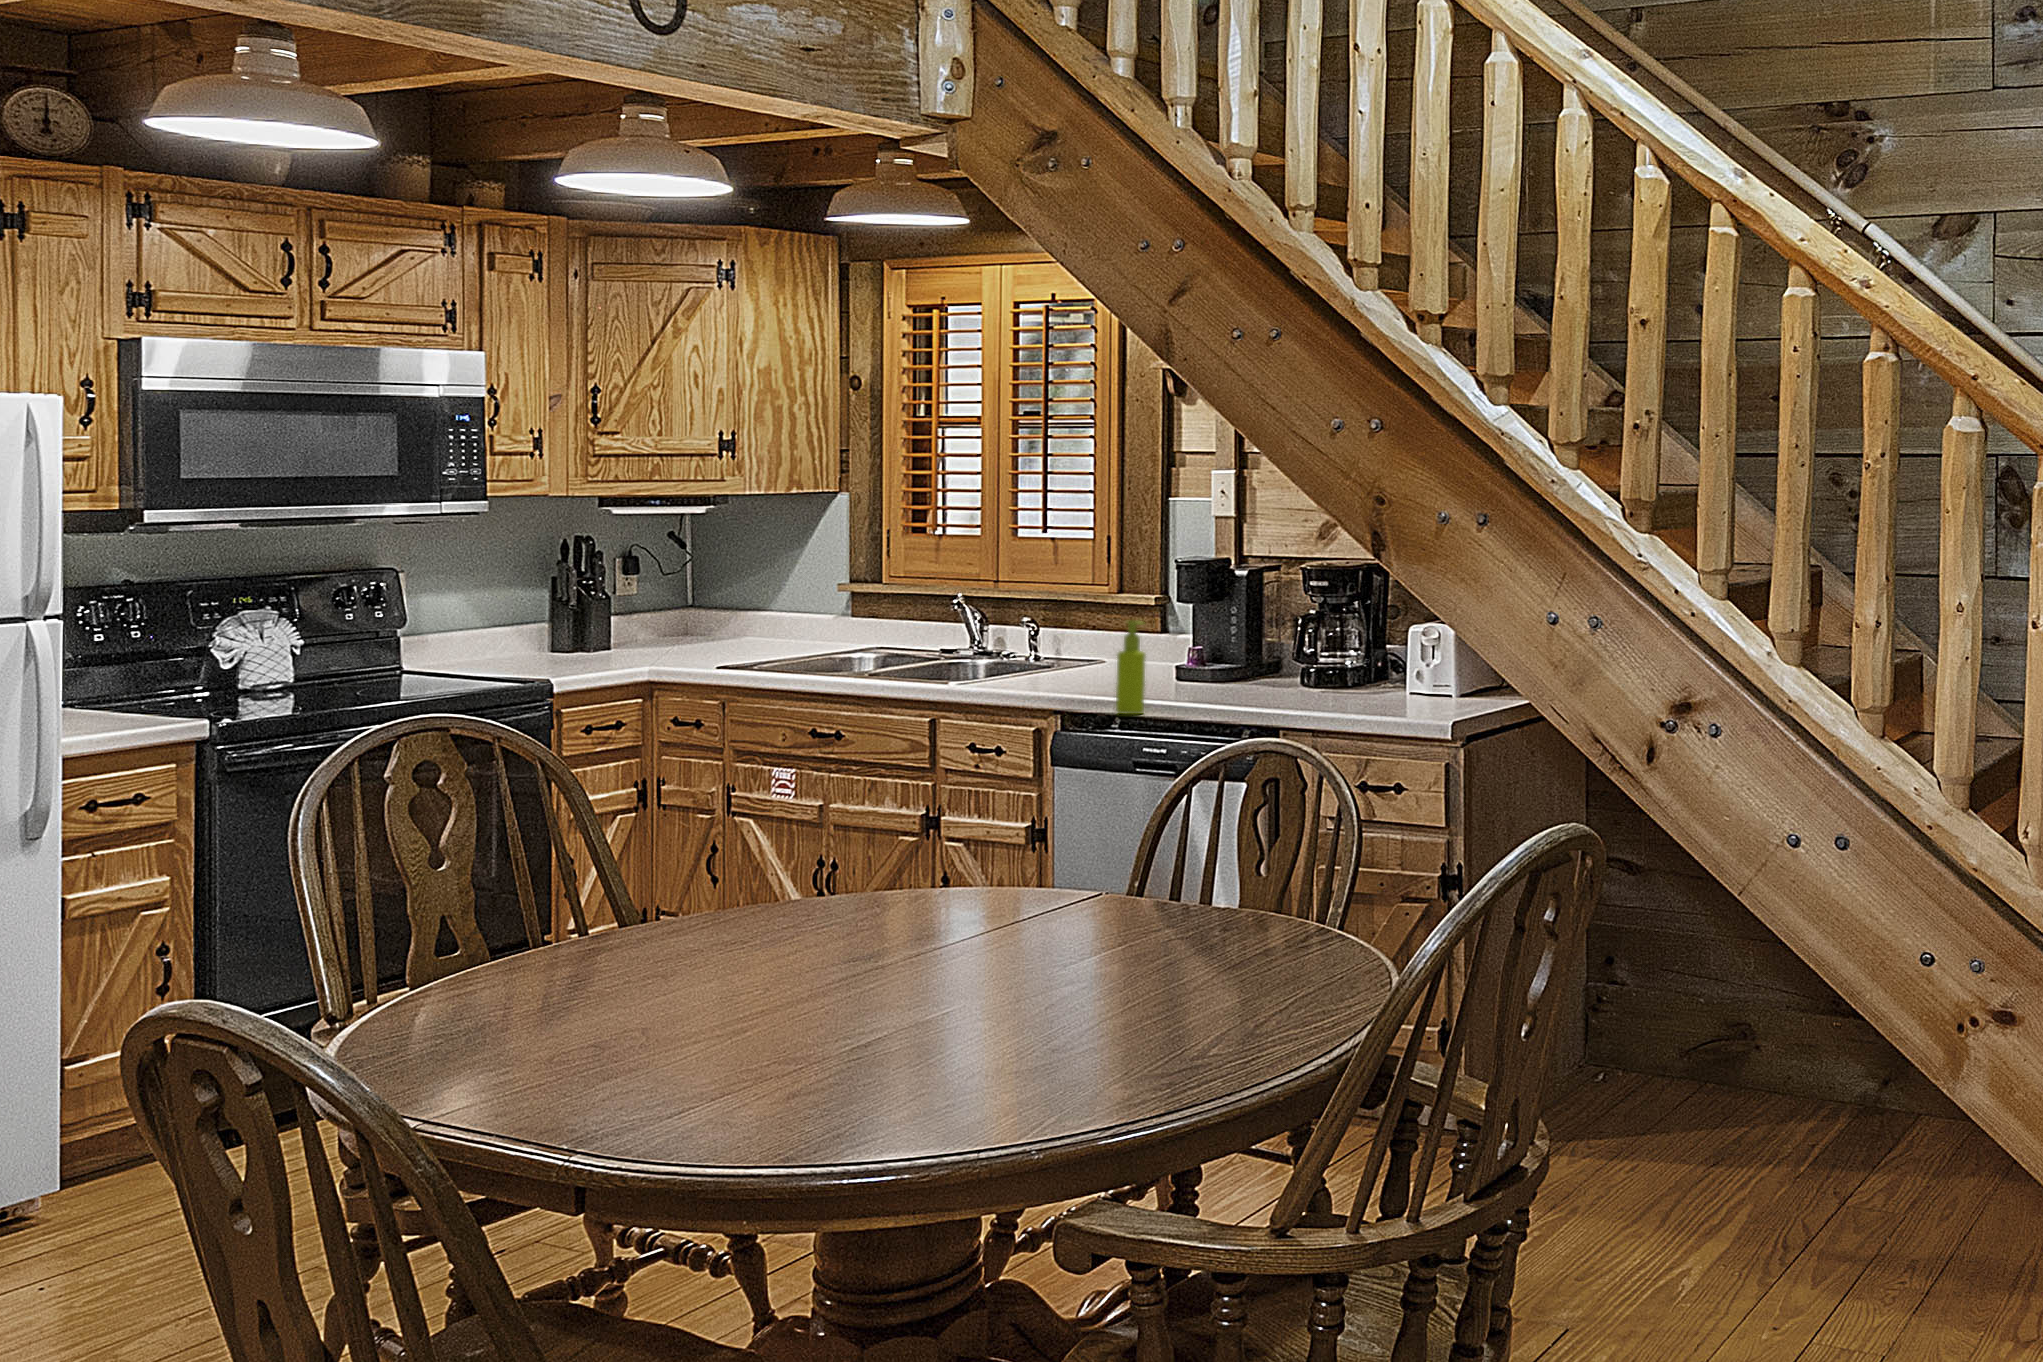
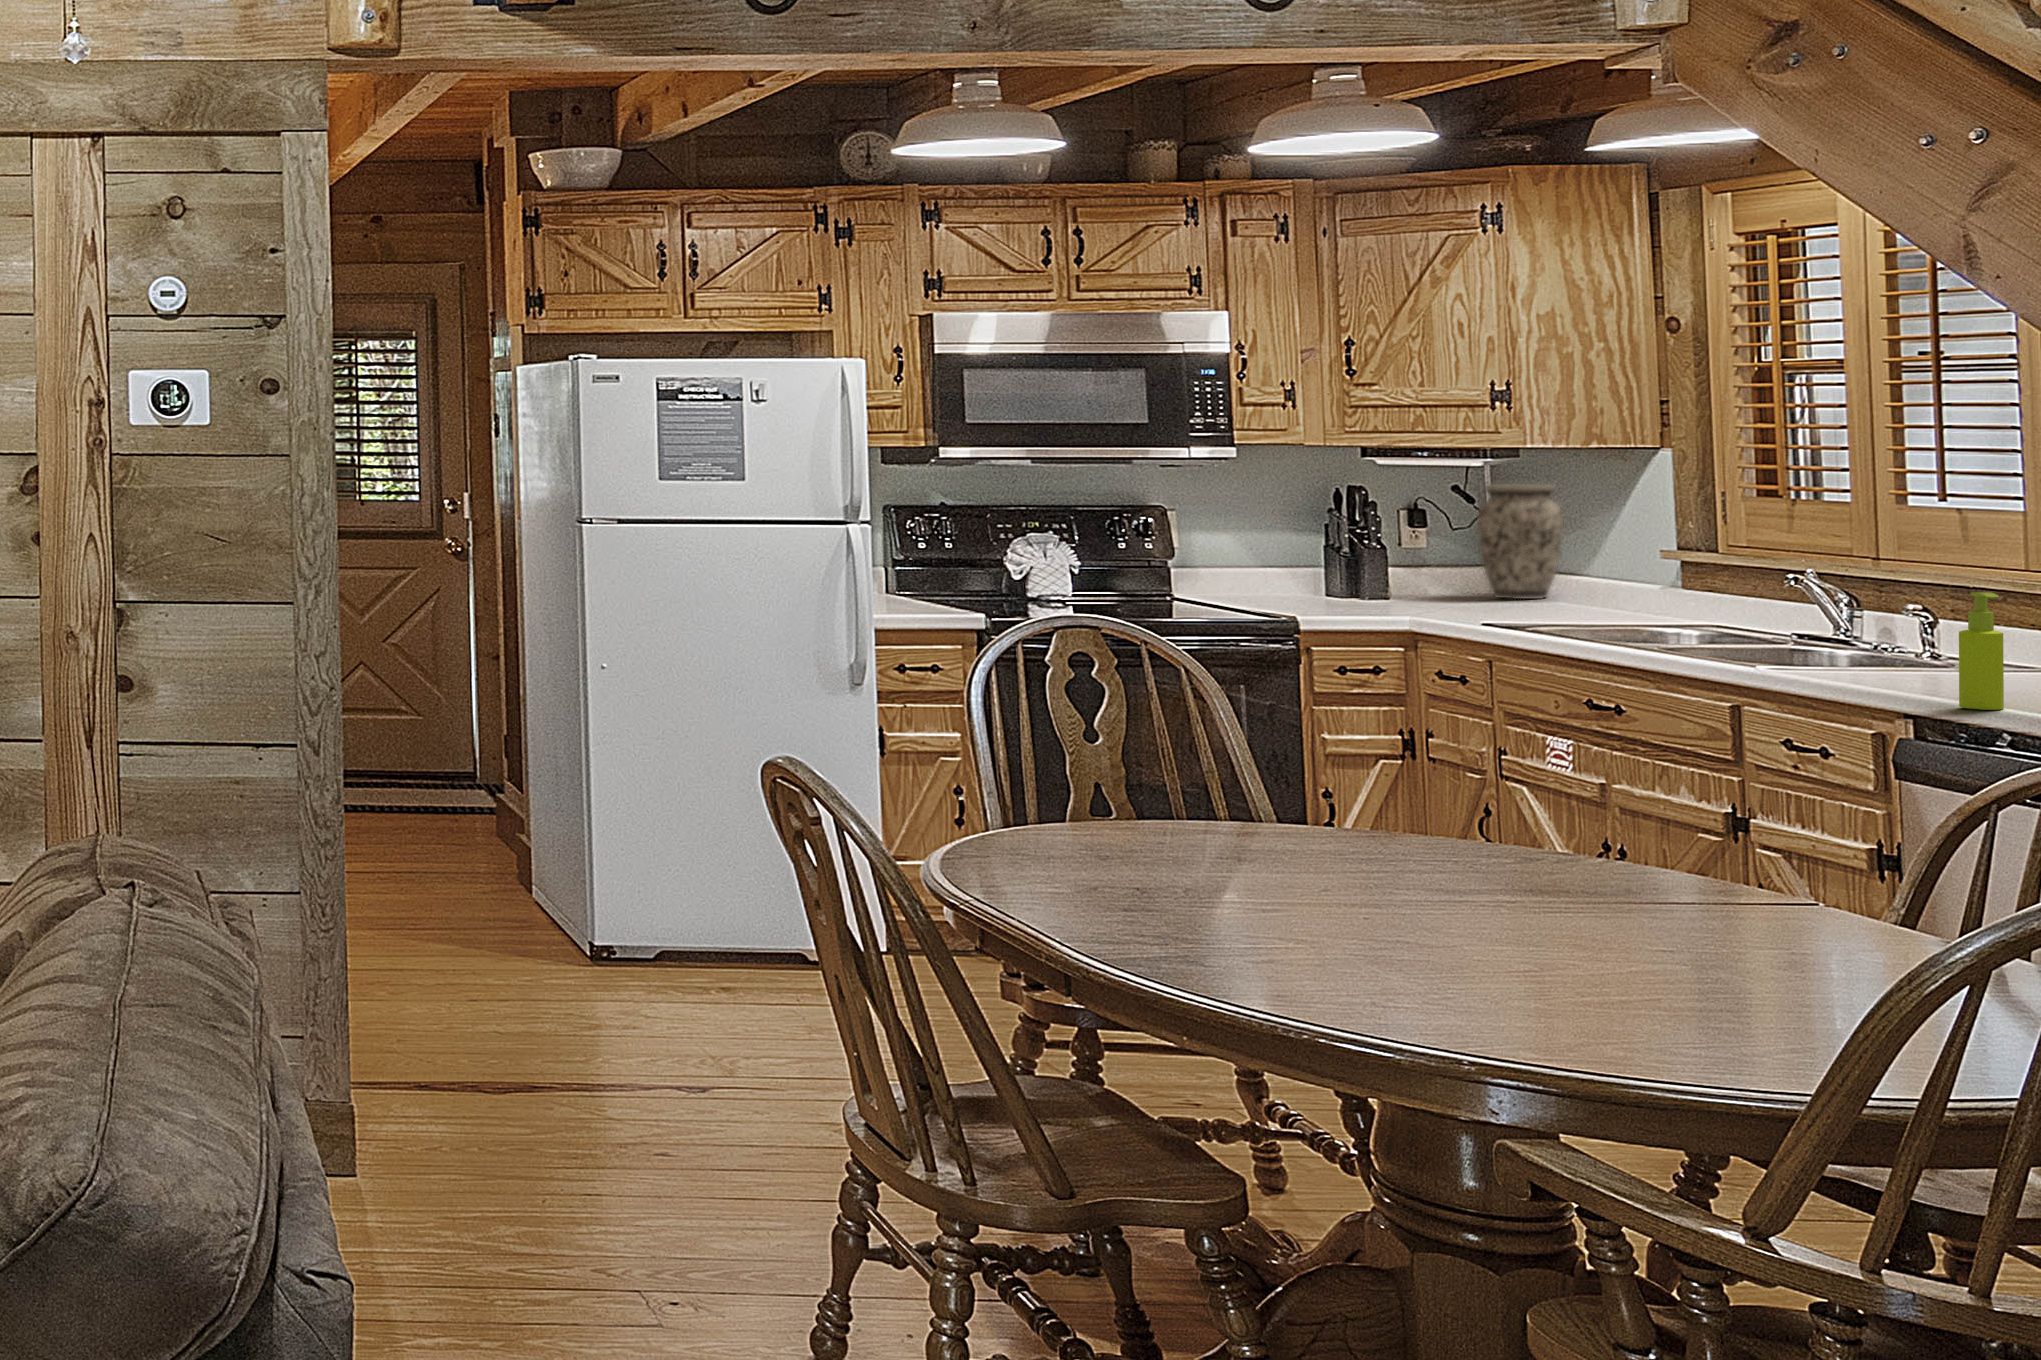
vase: none [692,533,764,639] -> present [1477,484,1564,599]

